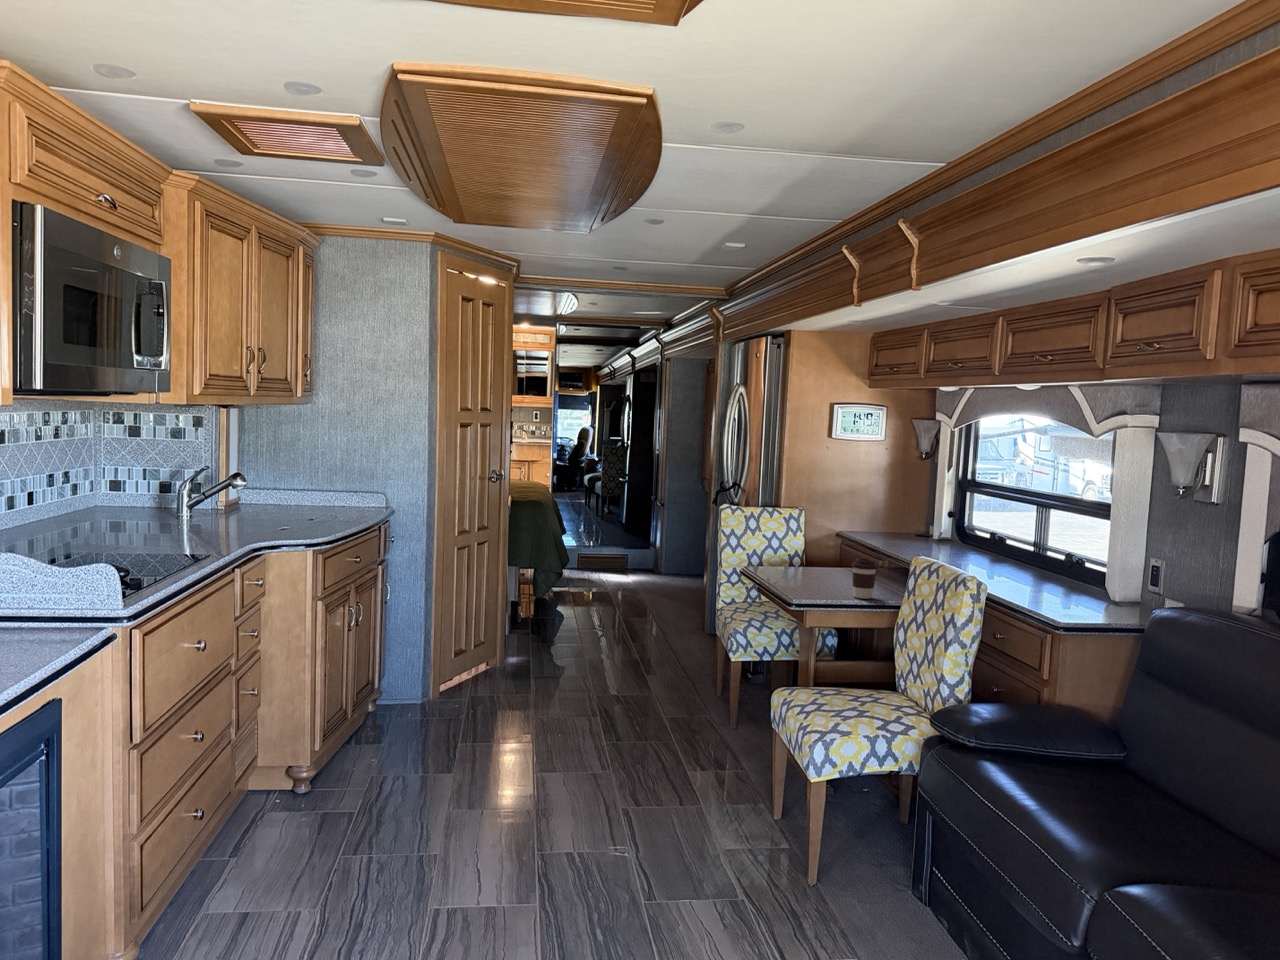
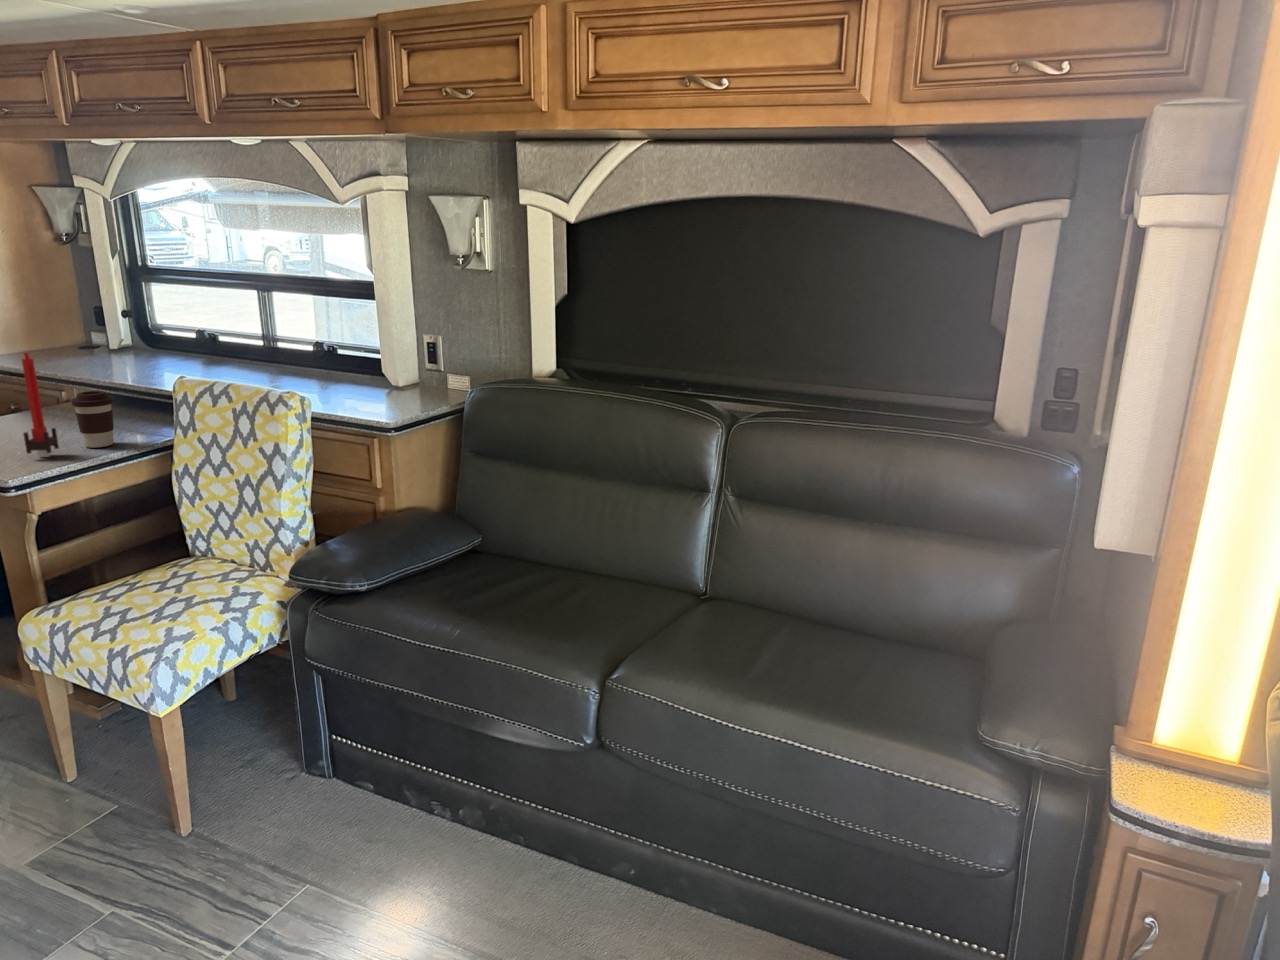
candle: none [816,526,837,597] -> present [22,352,59,457]

